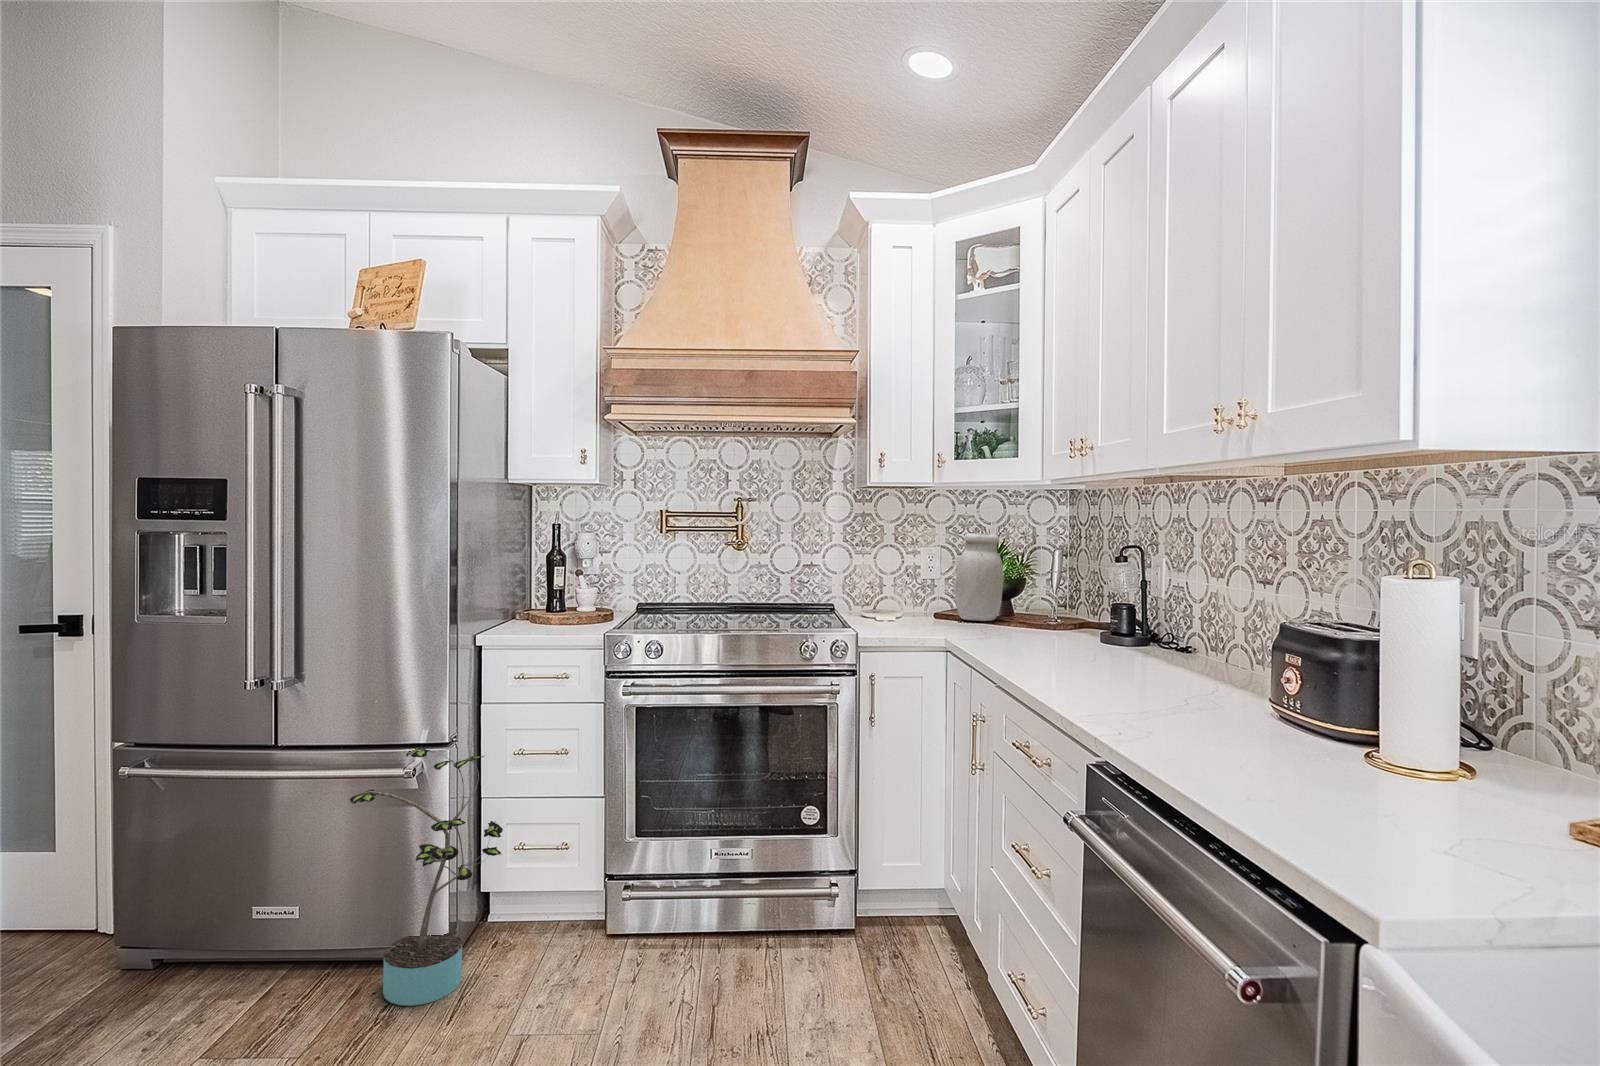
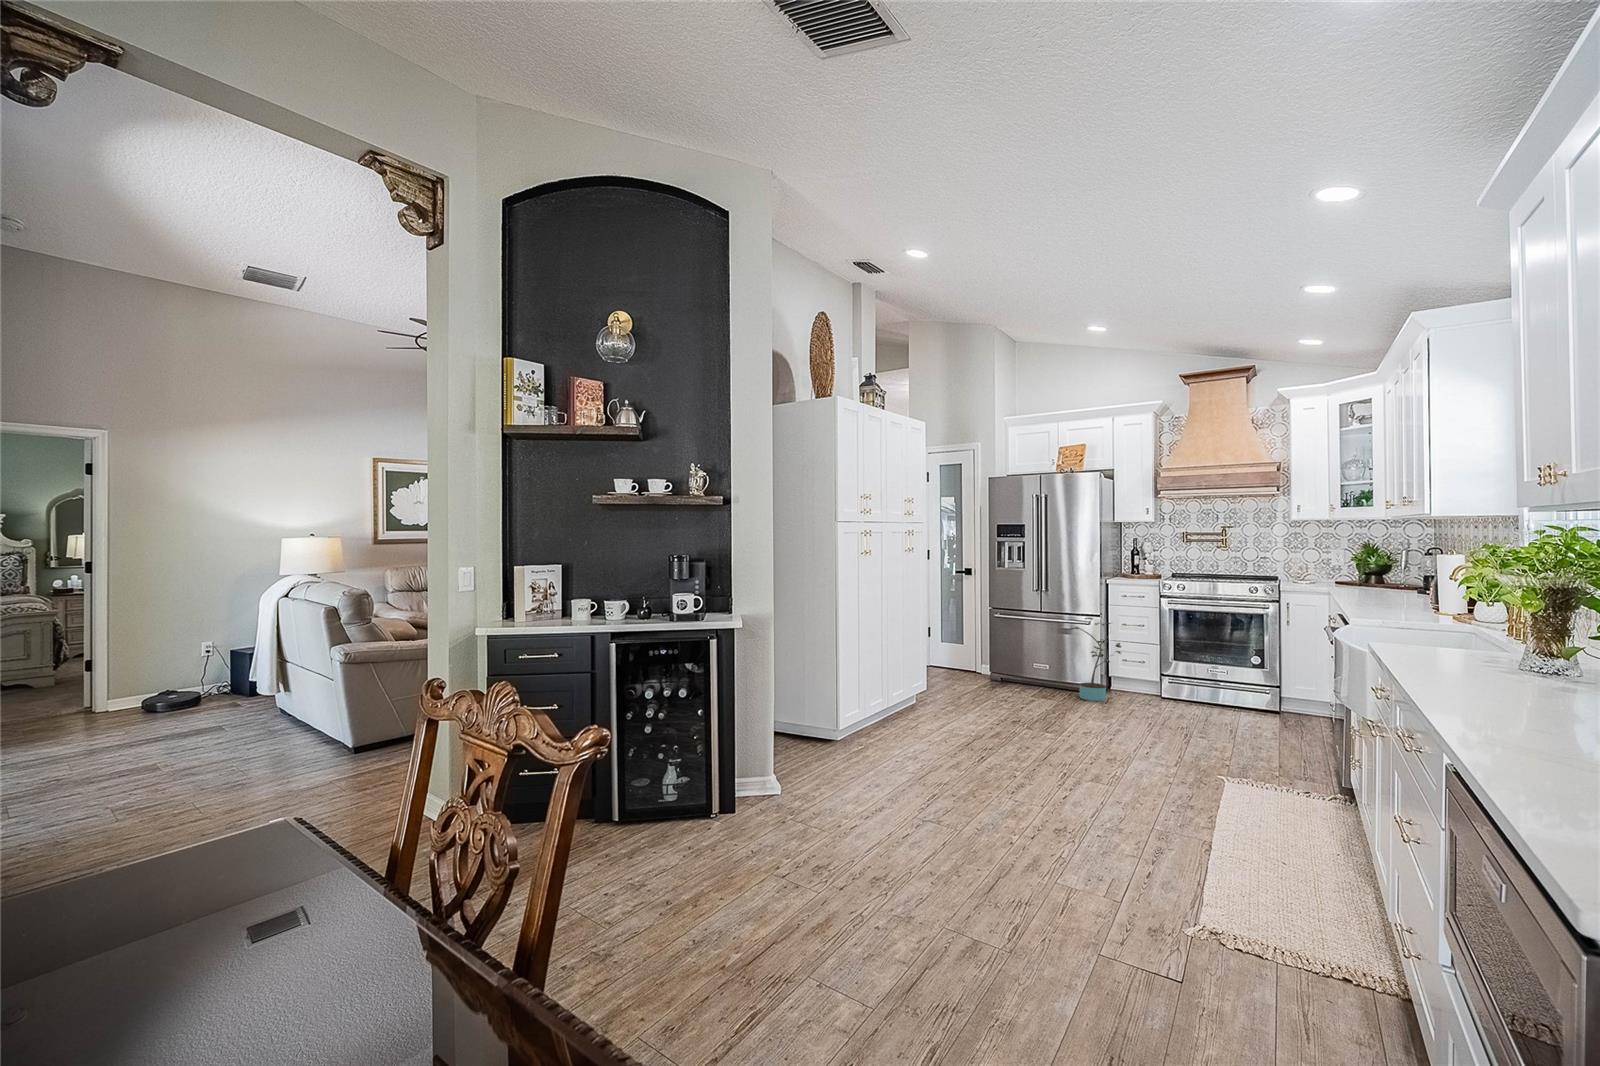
jar: present [955,533,1003,621] -> none [1343,542,1372,585]

